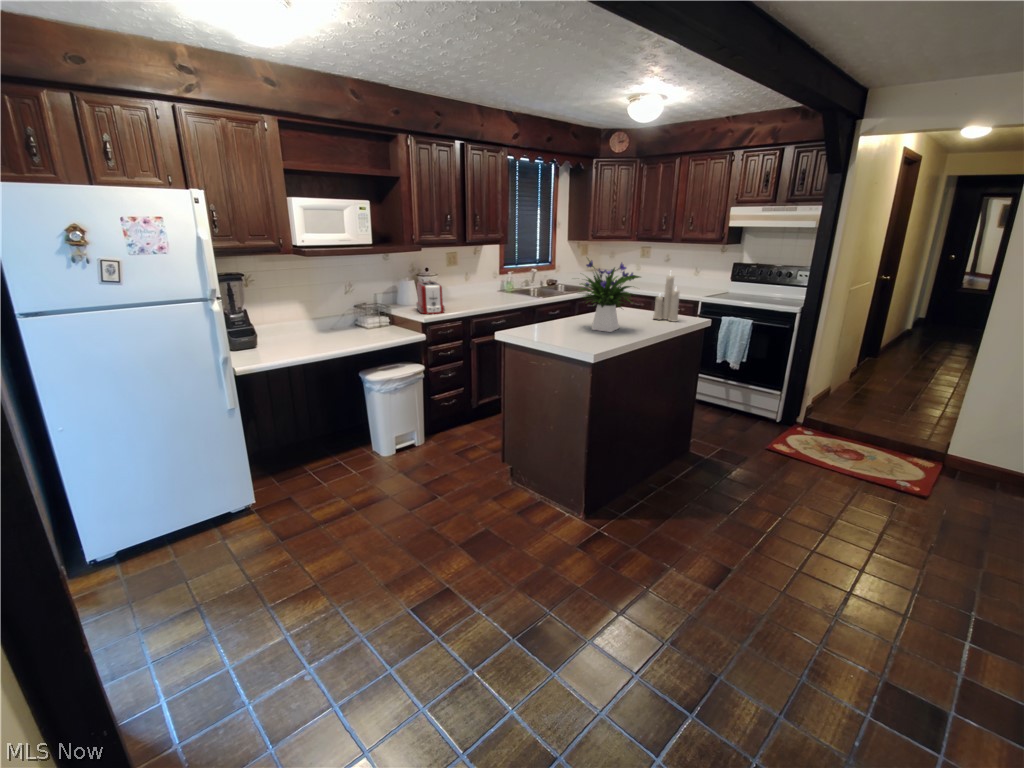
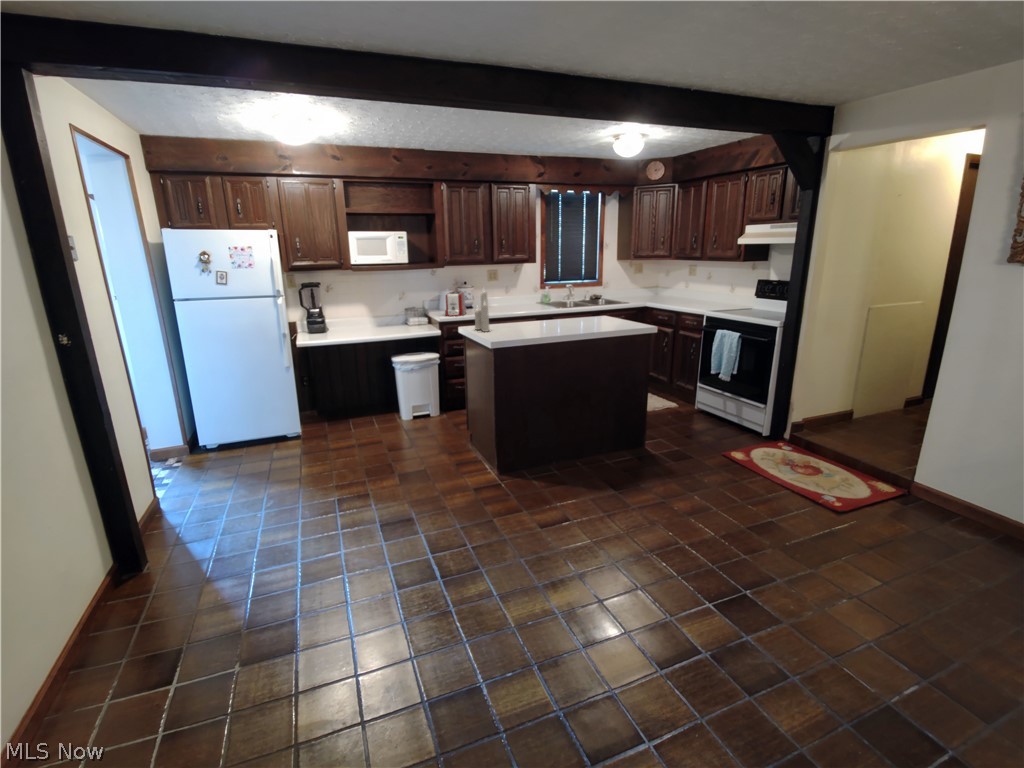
flower arrangement: present [580,260,640,332] -> none [509,271,565,330]
candle: present [653,275,680,321] -> present [475,292,490,332]

